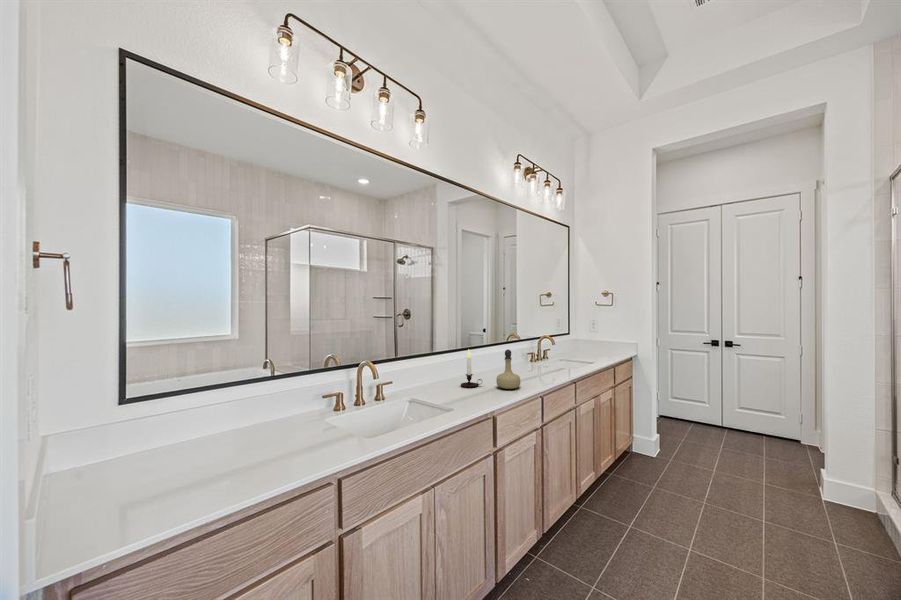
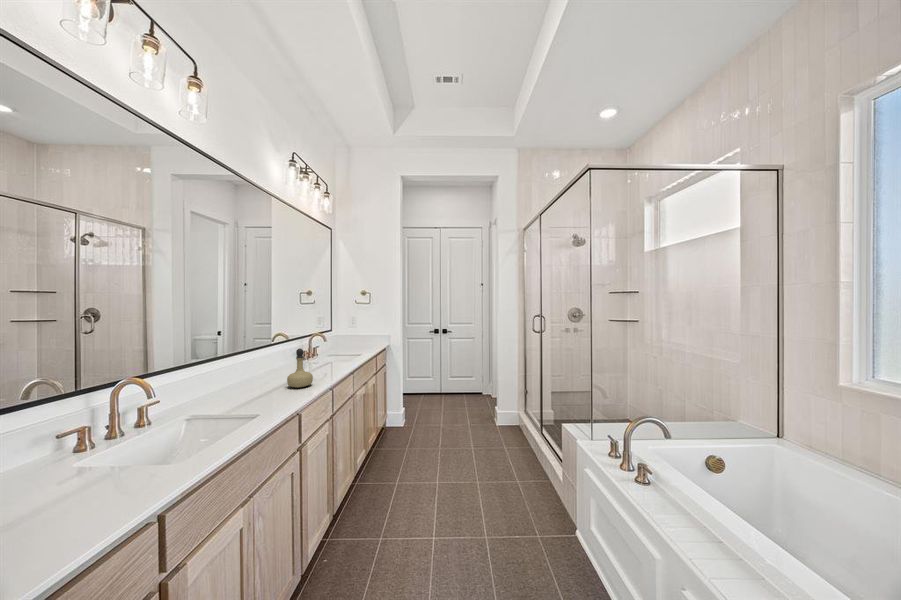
candle: present [461,350,481,387] -> none [244,352,270,393]

